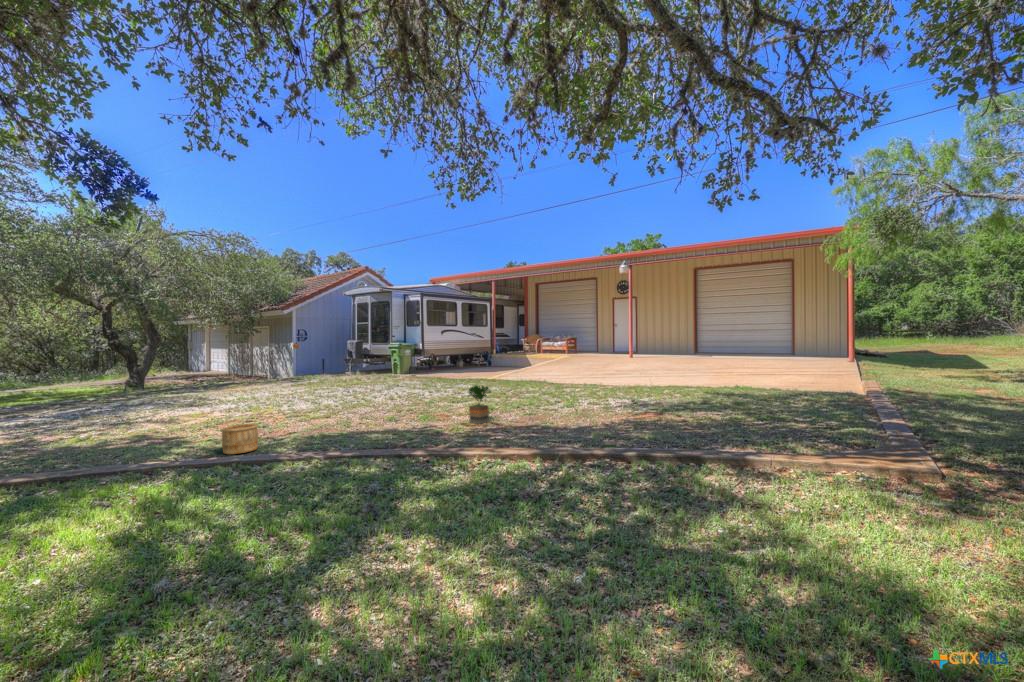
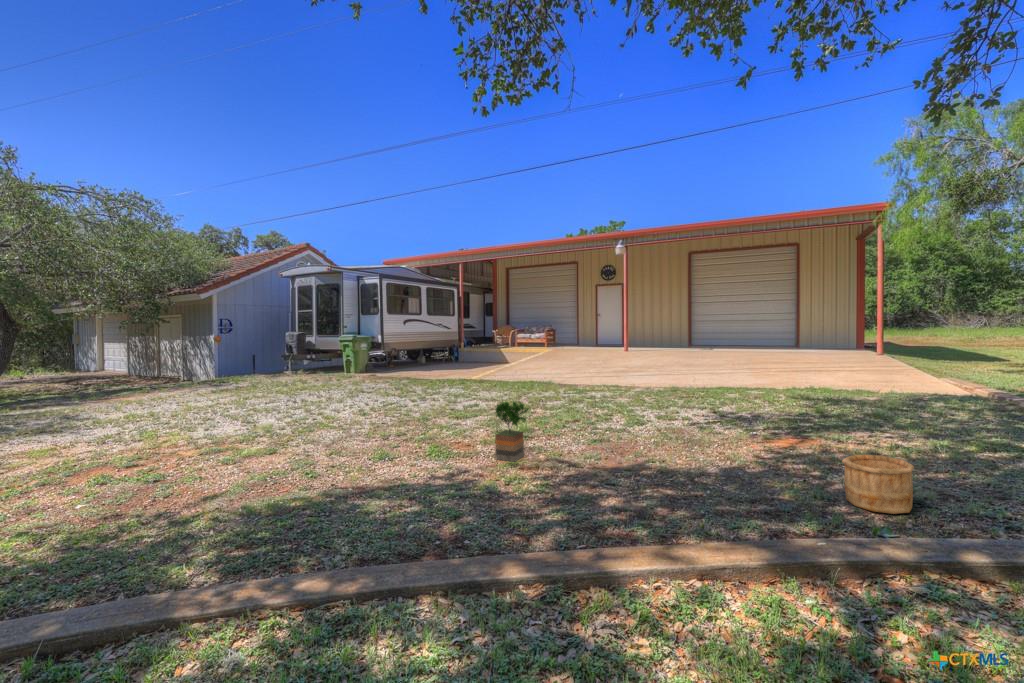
wooden bucket: present [220,424,258,454] -> present [842,455,914,514]

